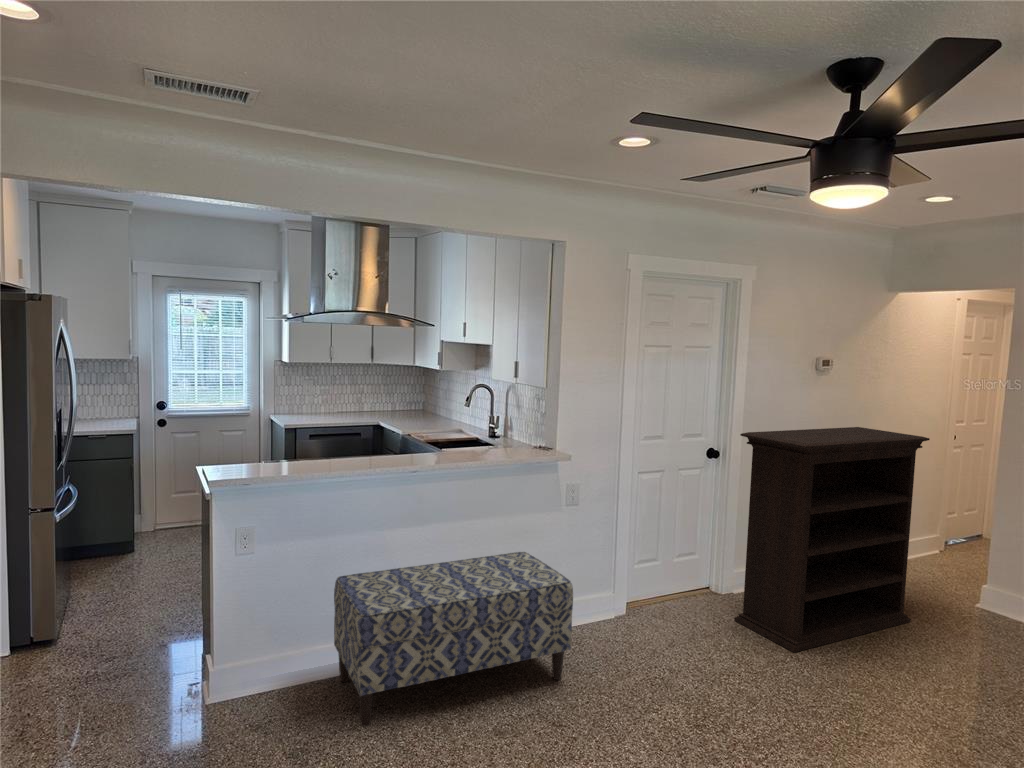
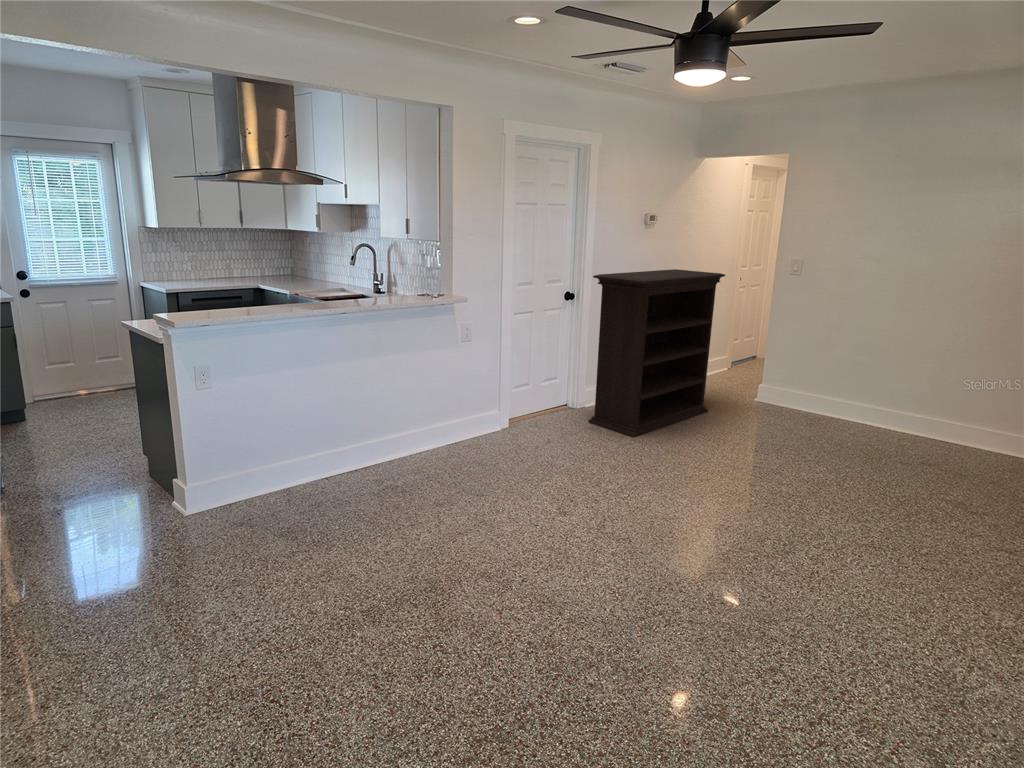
bench: present [334,552,573,726] -> none [279,379,478,516]

